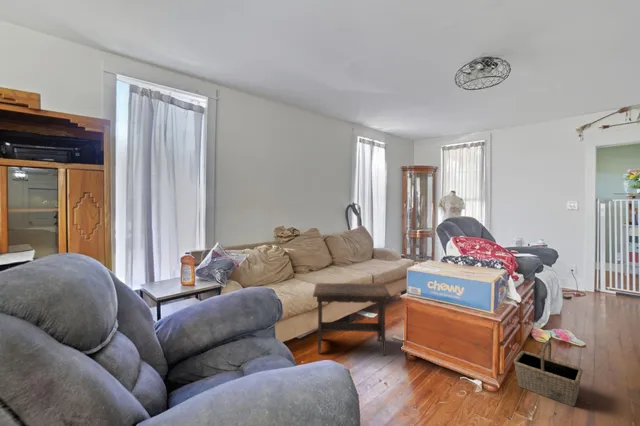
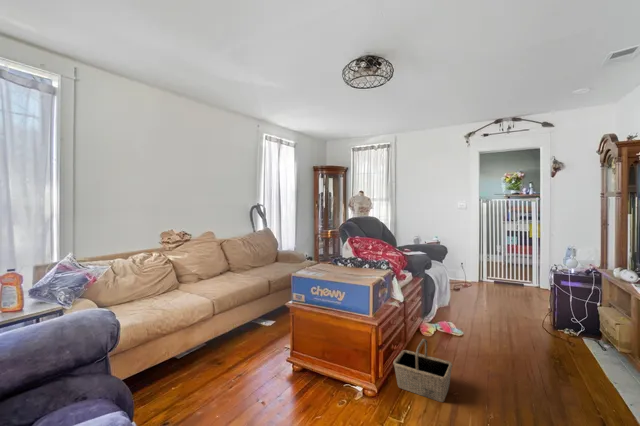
footstool: present [313,283,391,356] -> none [185,291,277,378]

